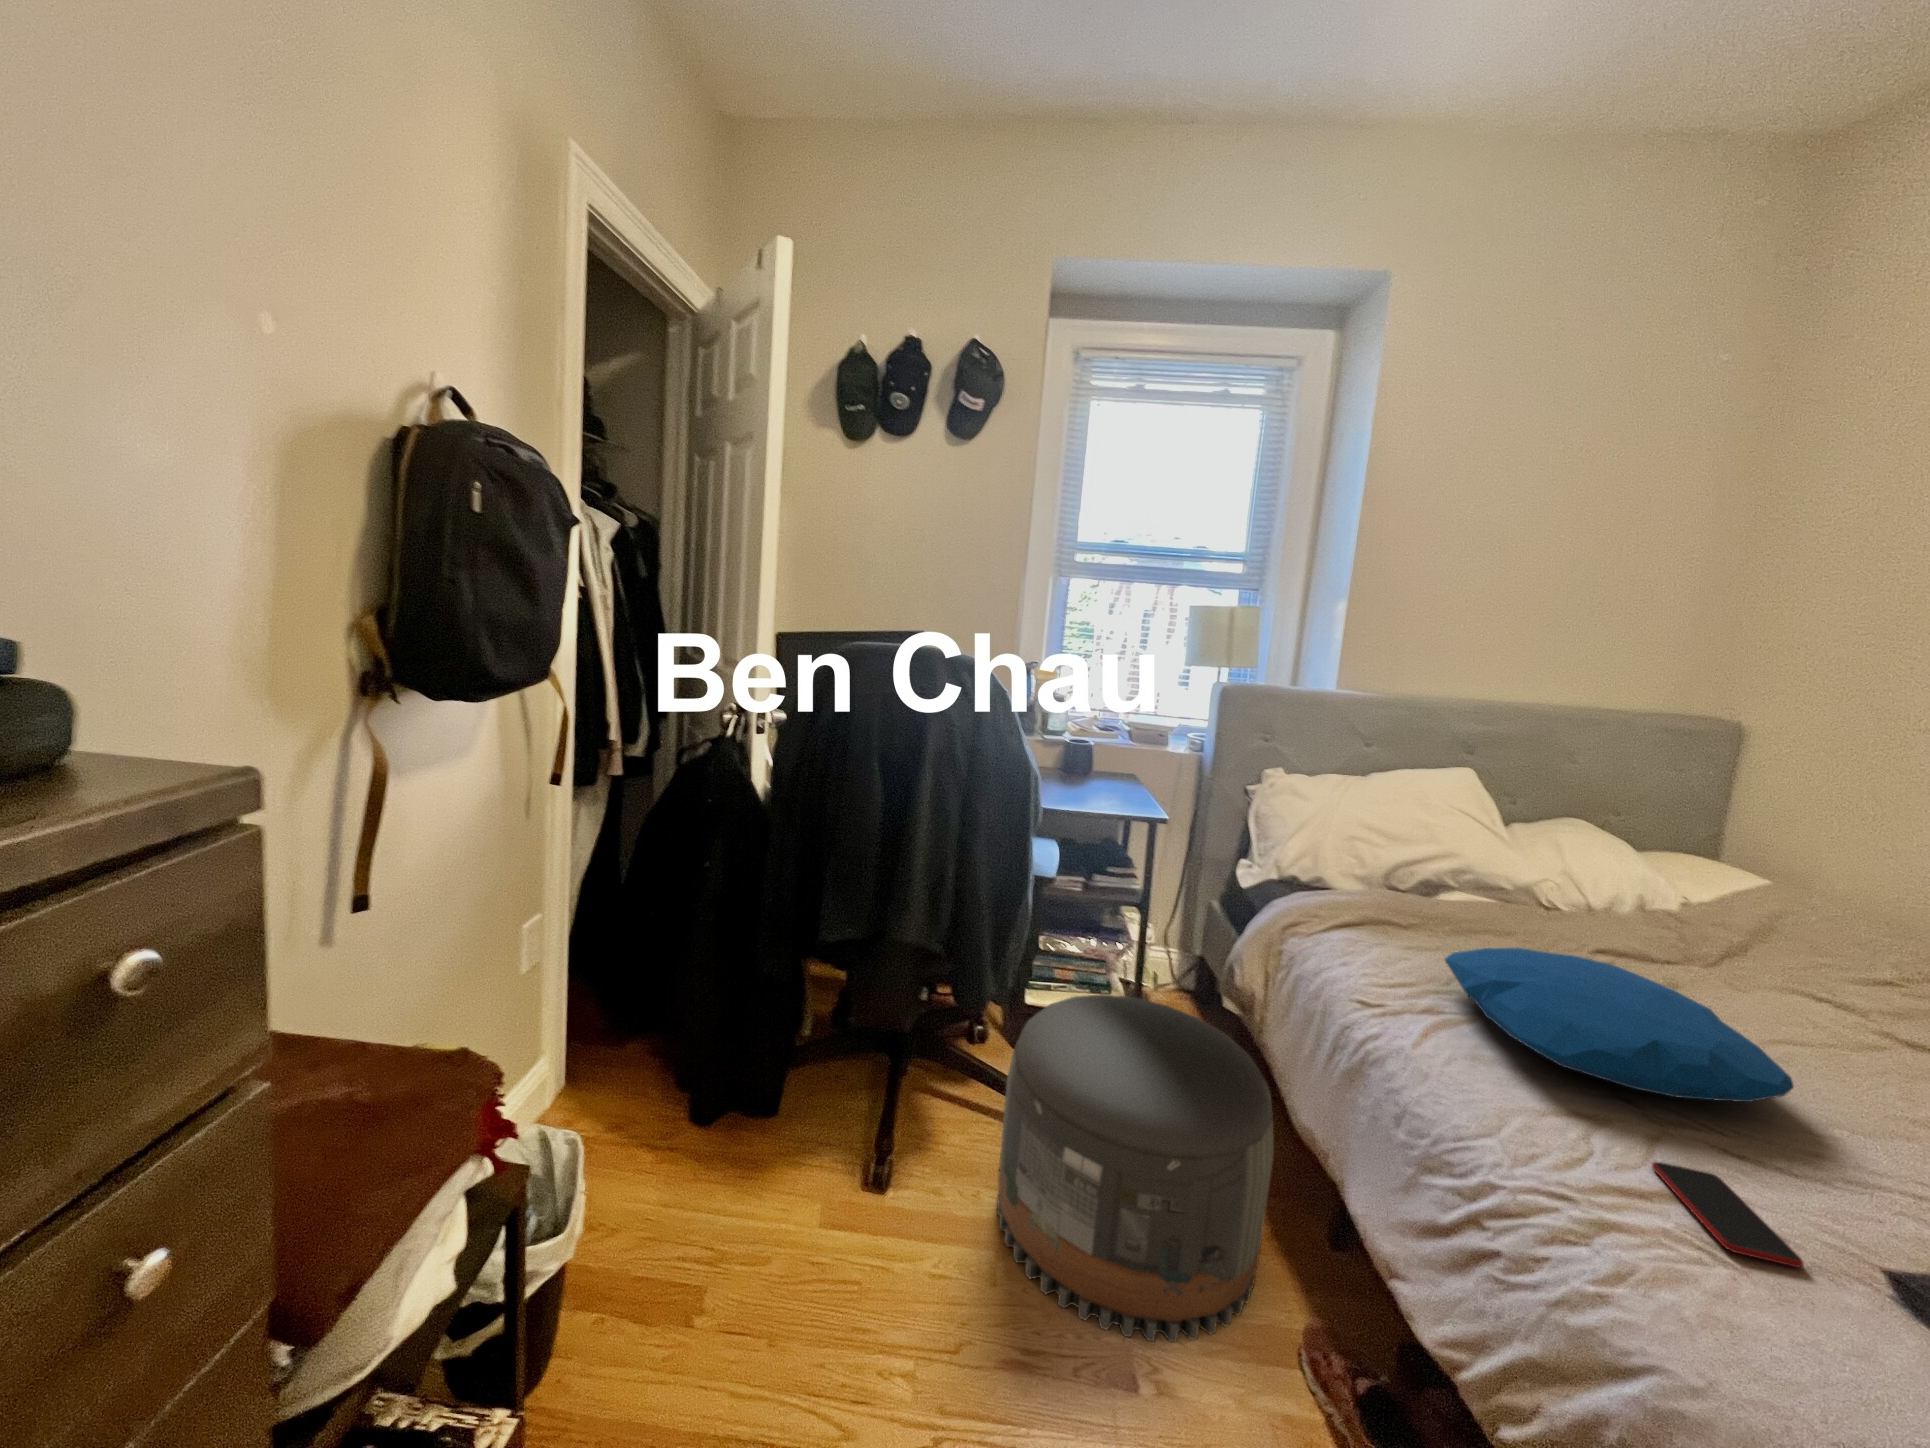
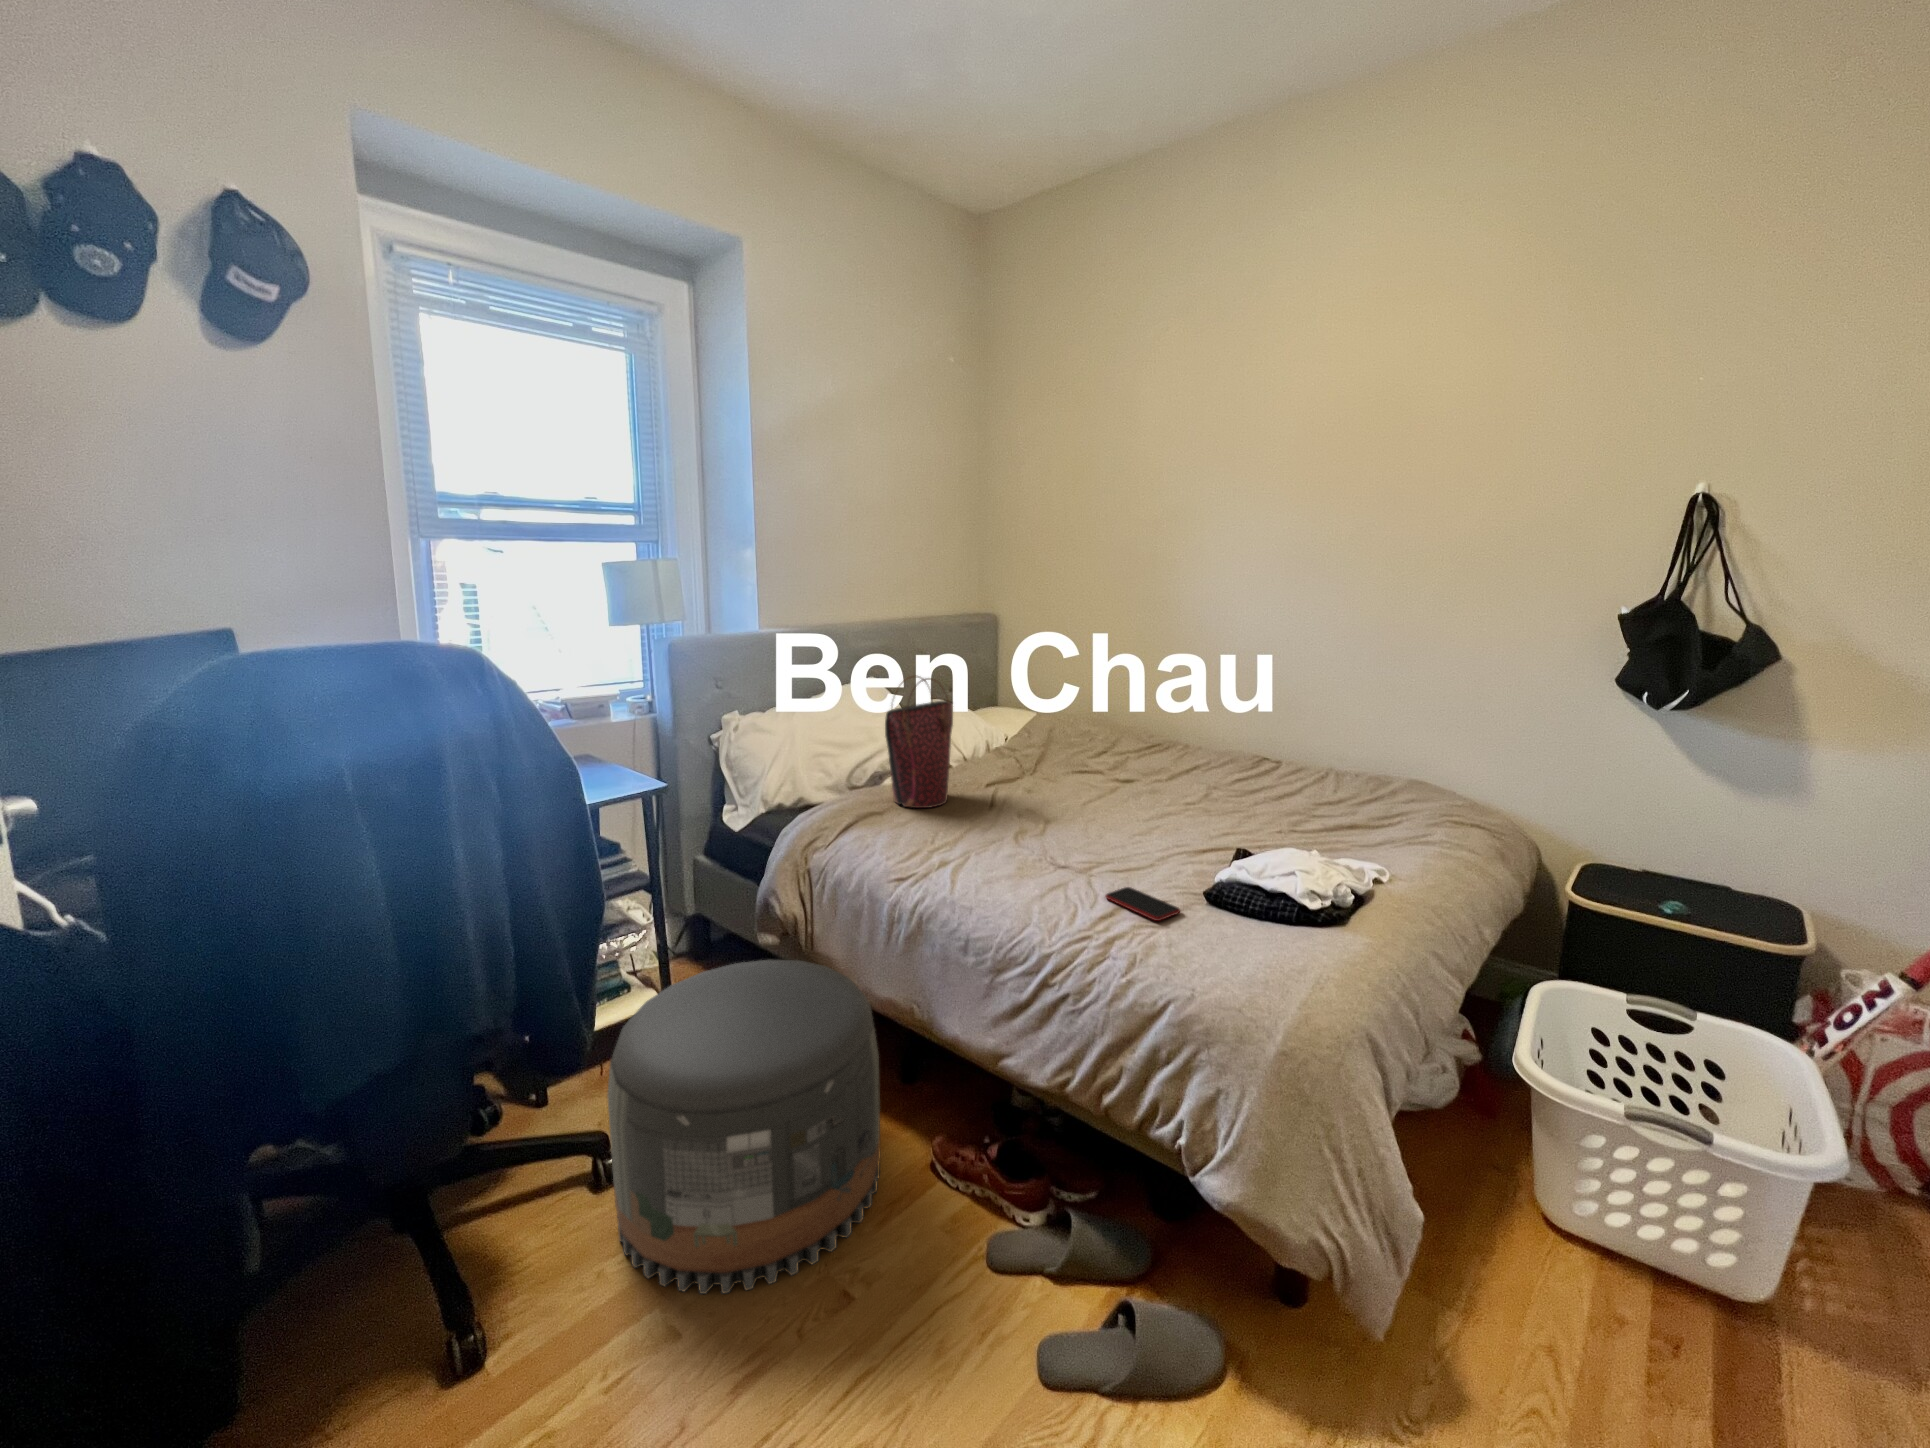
handbag: none [1418,770,1541,943] -> present [885,675,953,808]
pillow: present [1445,948,1794,1102] -> none [942,791,1129,863]

